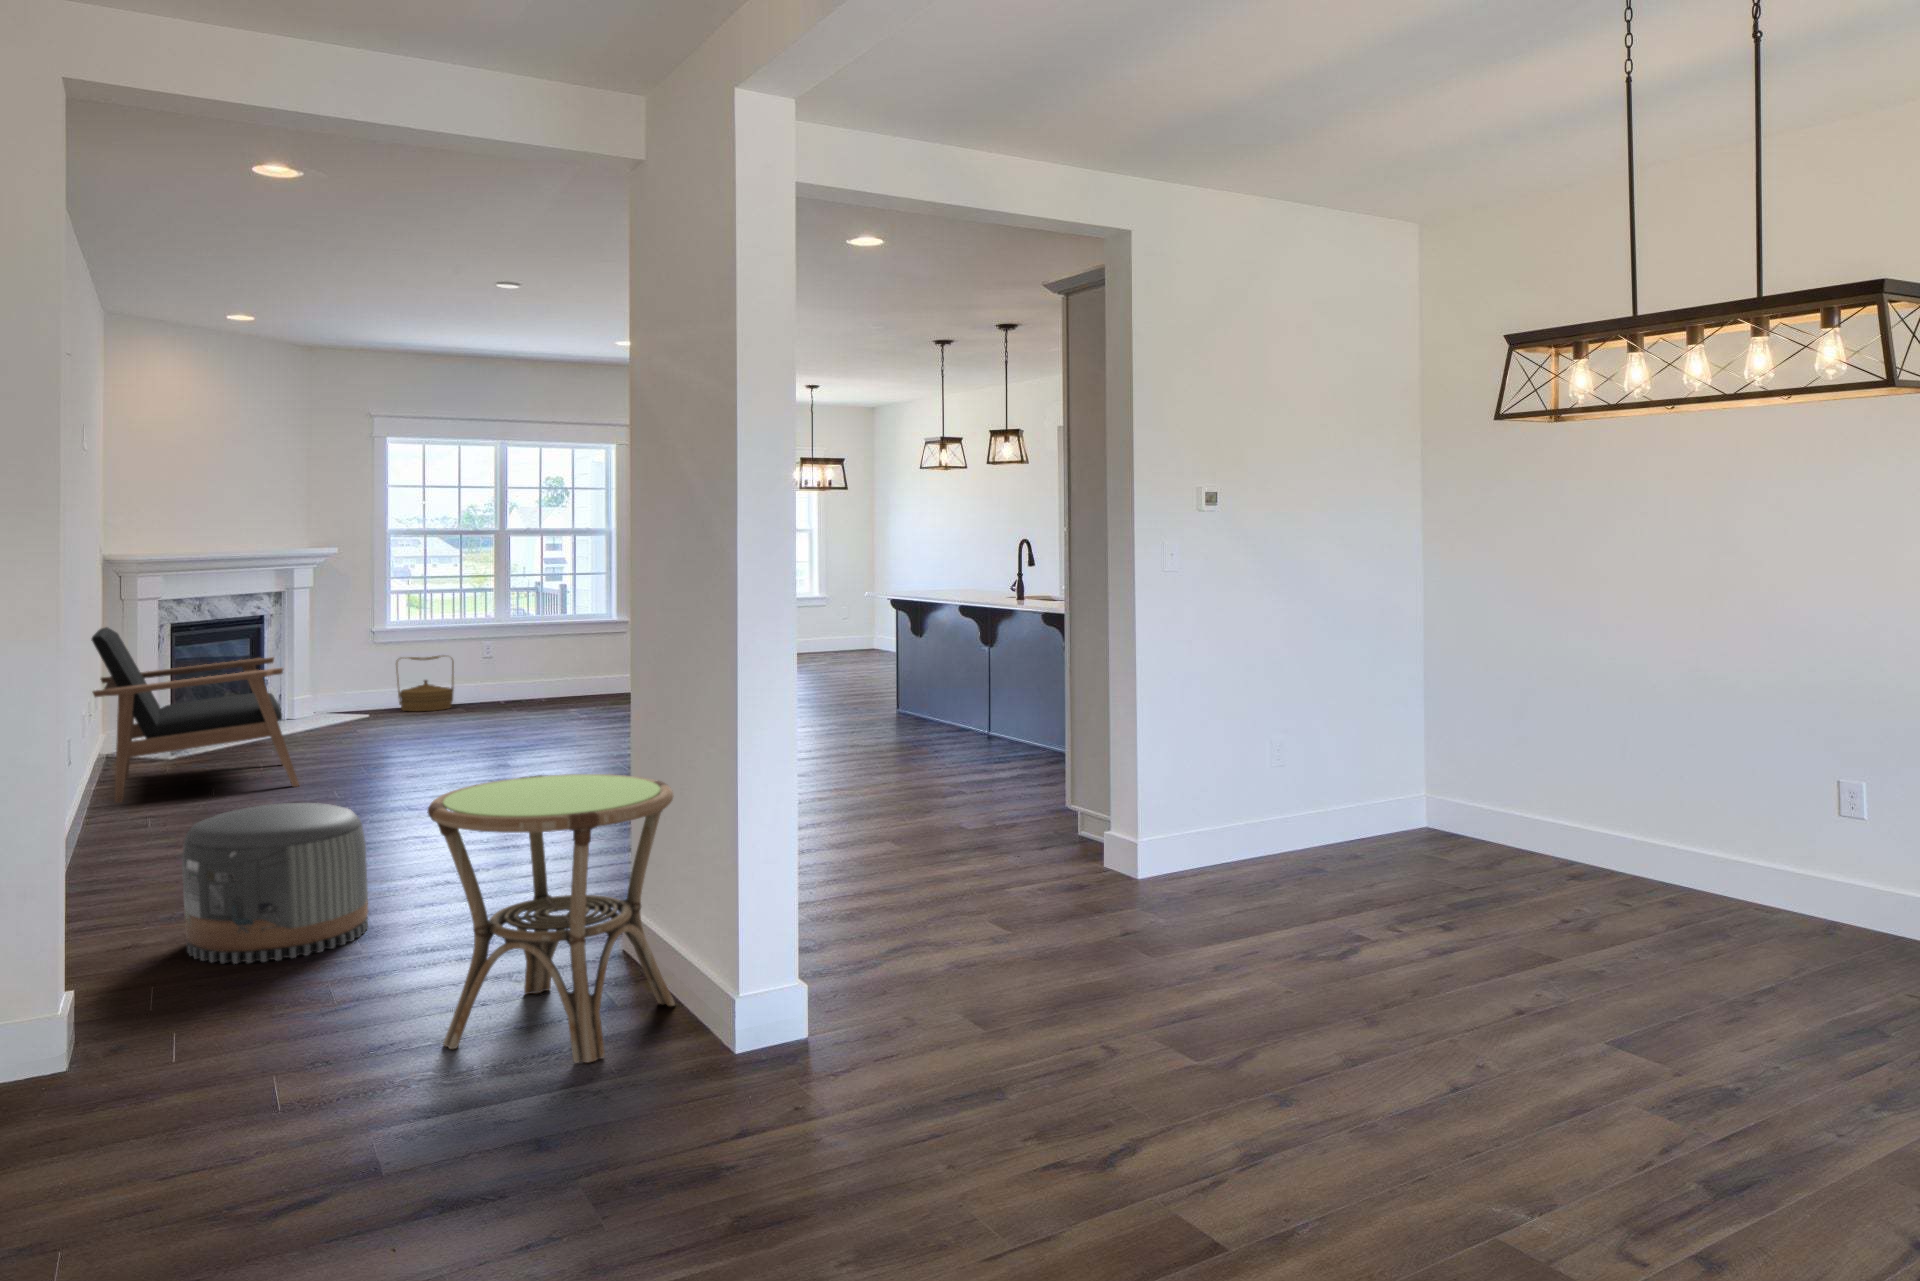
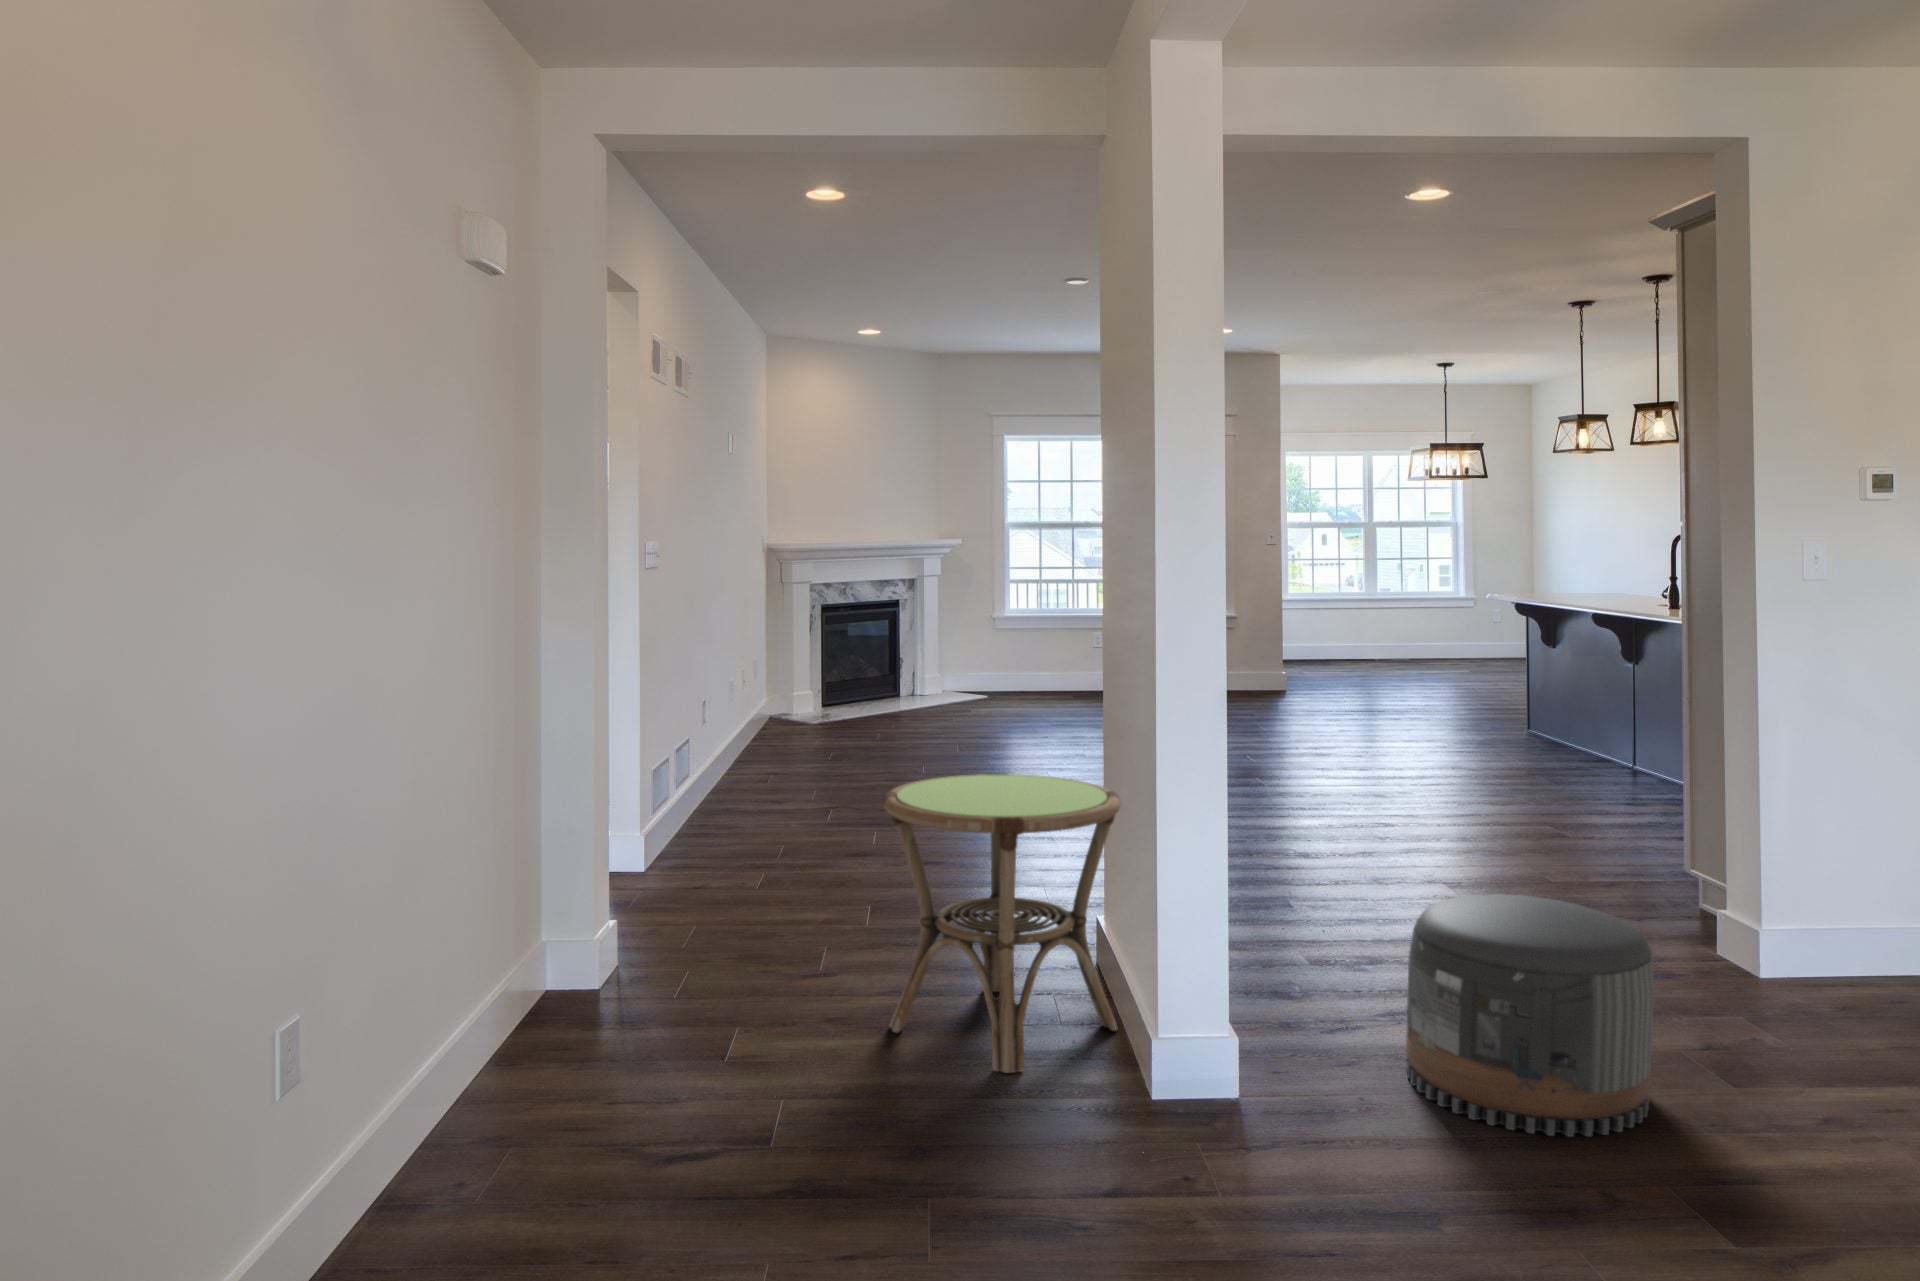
armchair: present [91,627,299,803] -> none [739,607,897,761]
woven basket: present [396,656,454,711] -> none [1009,644,1061,697]
pouf: present [182,803,368,964] -> present [1406,894,1655,1137]

